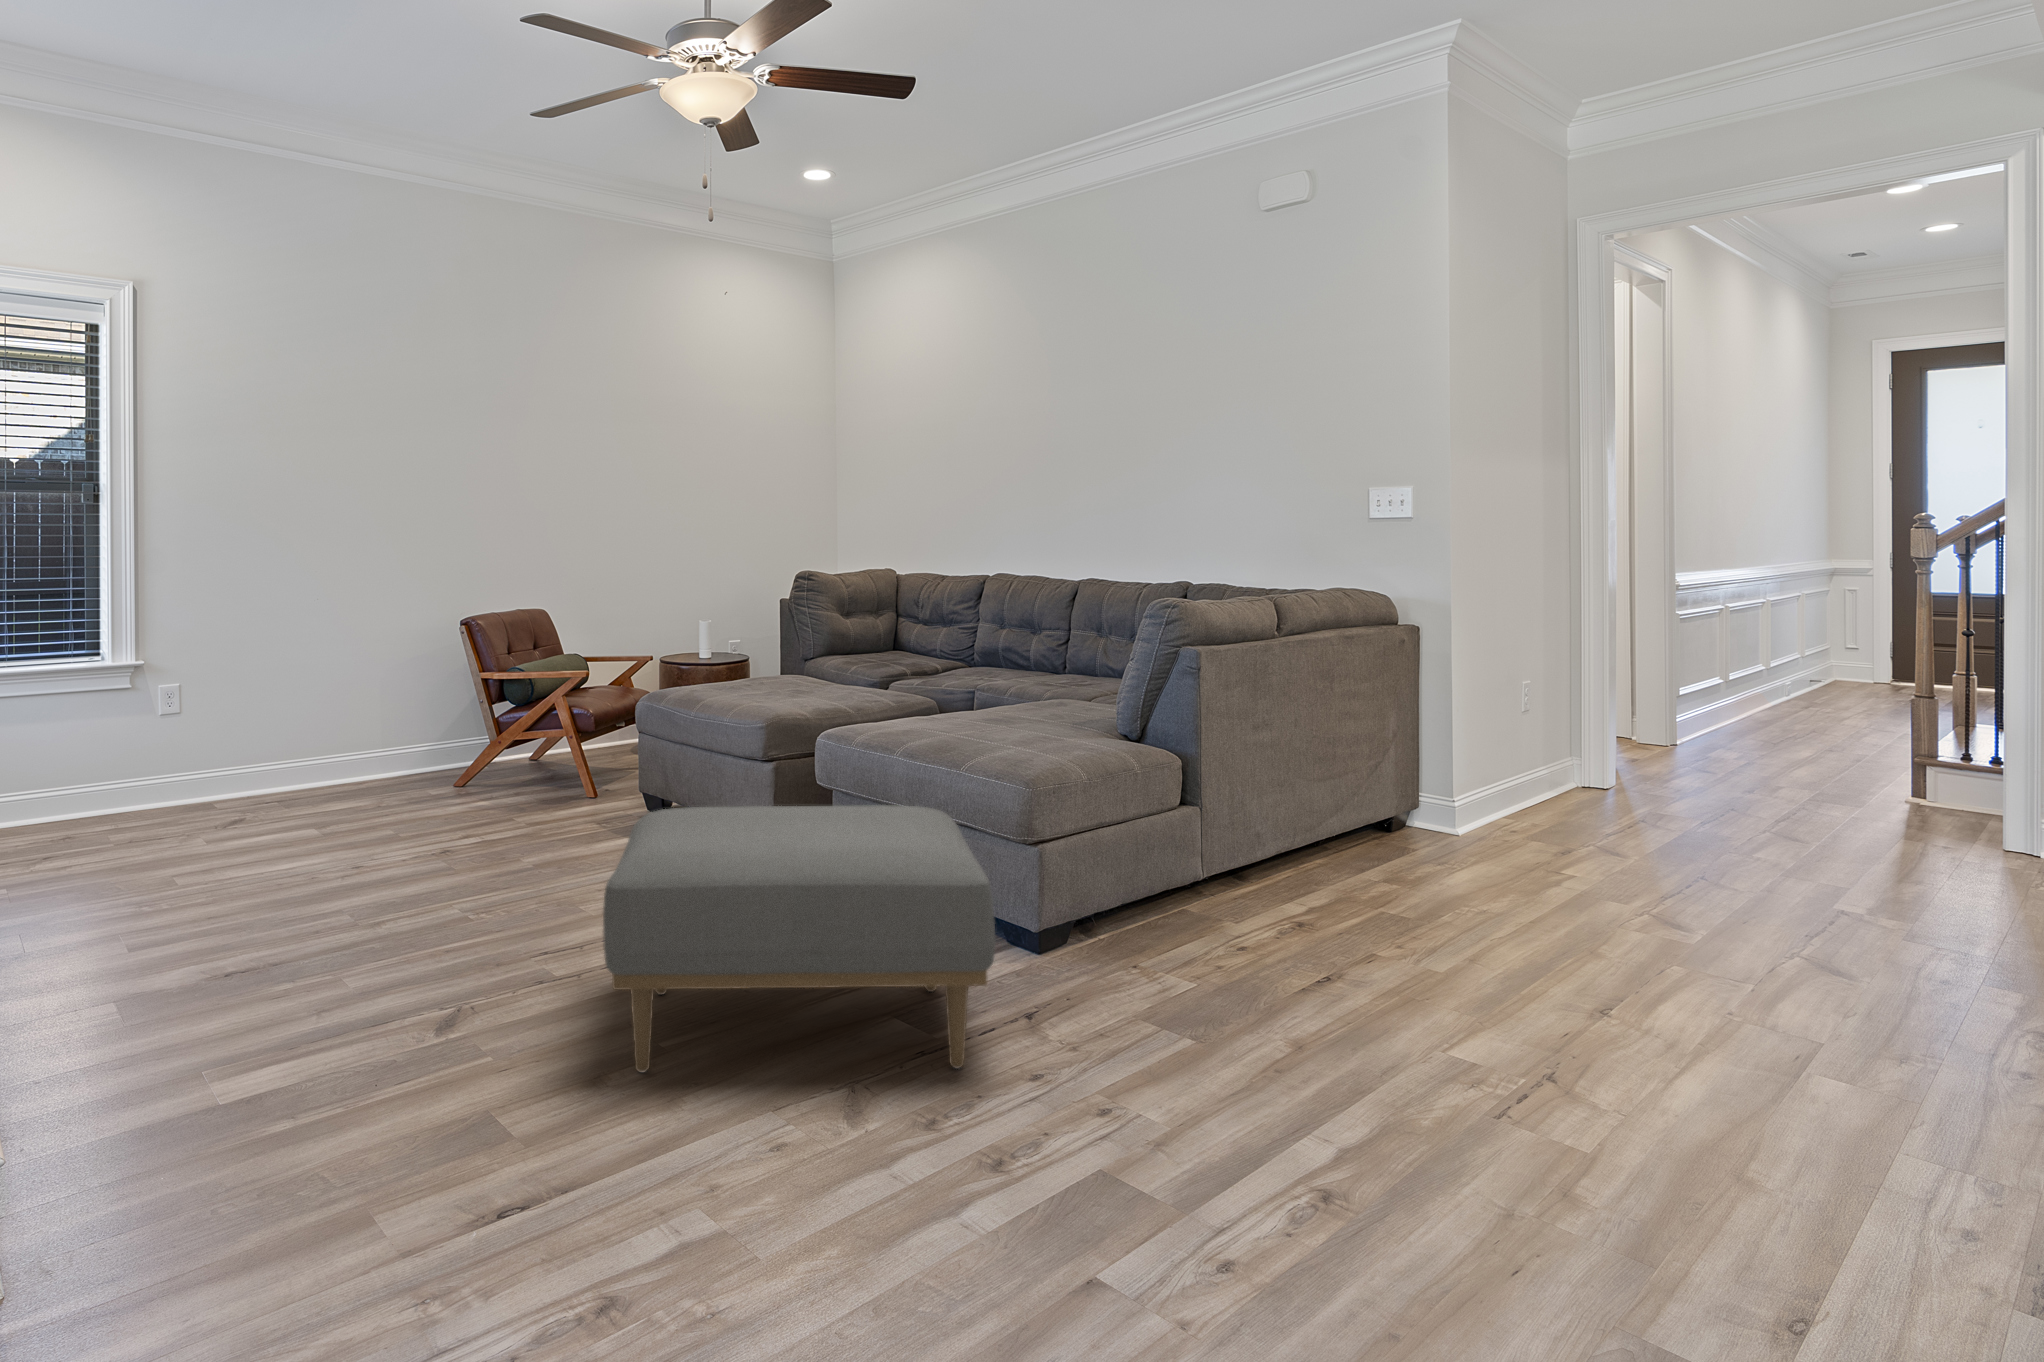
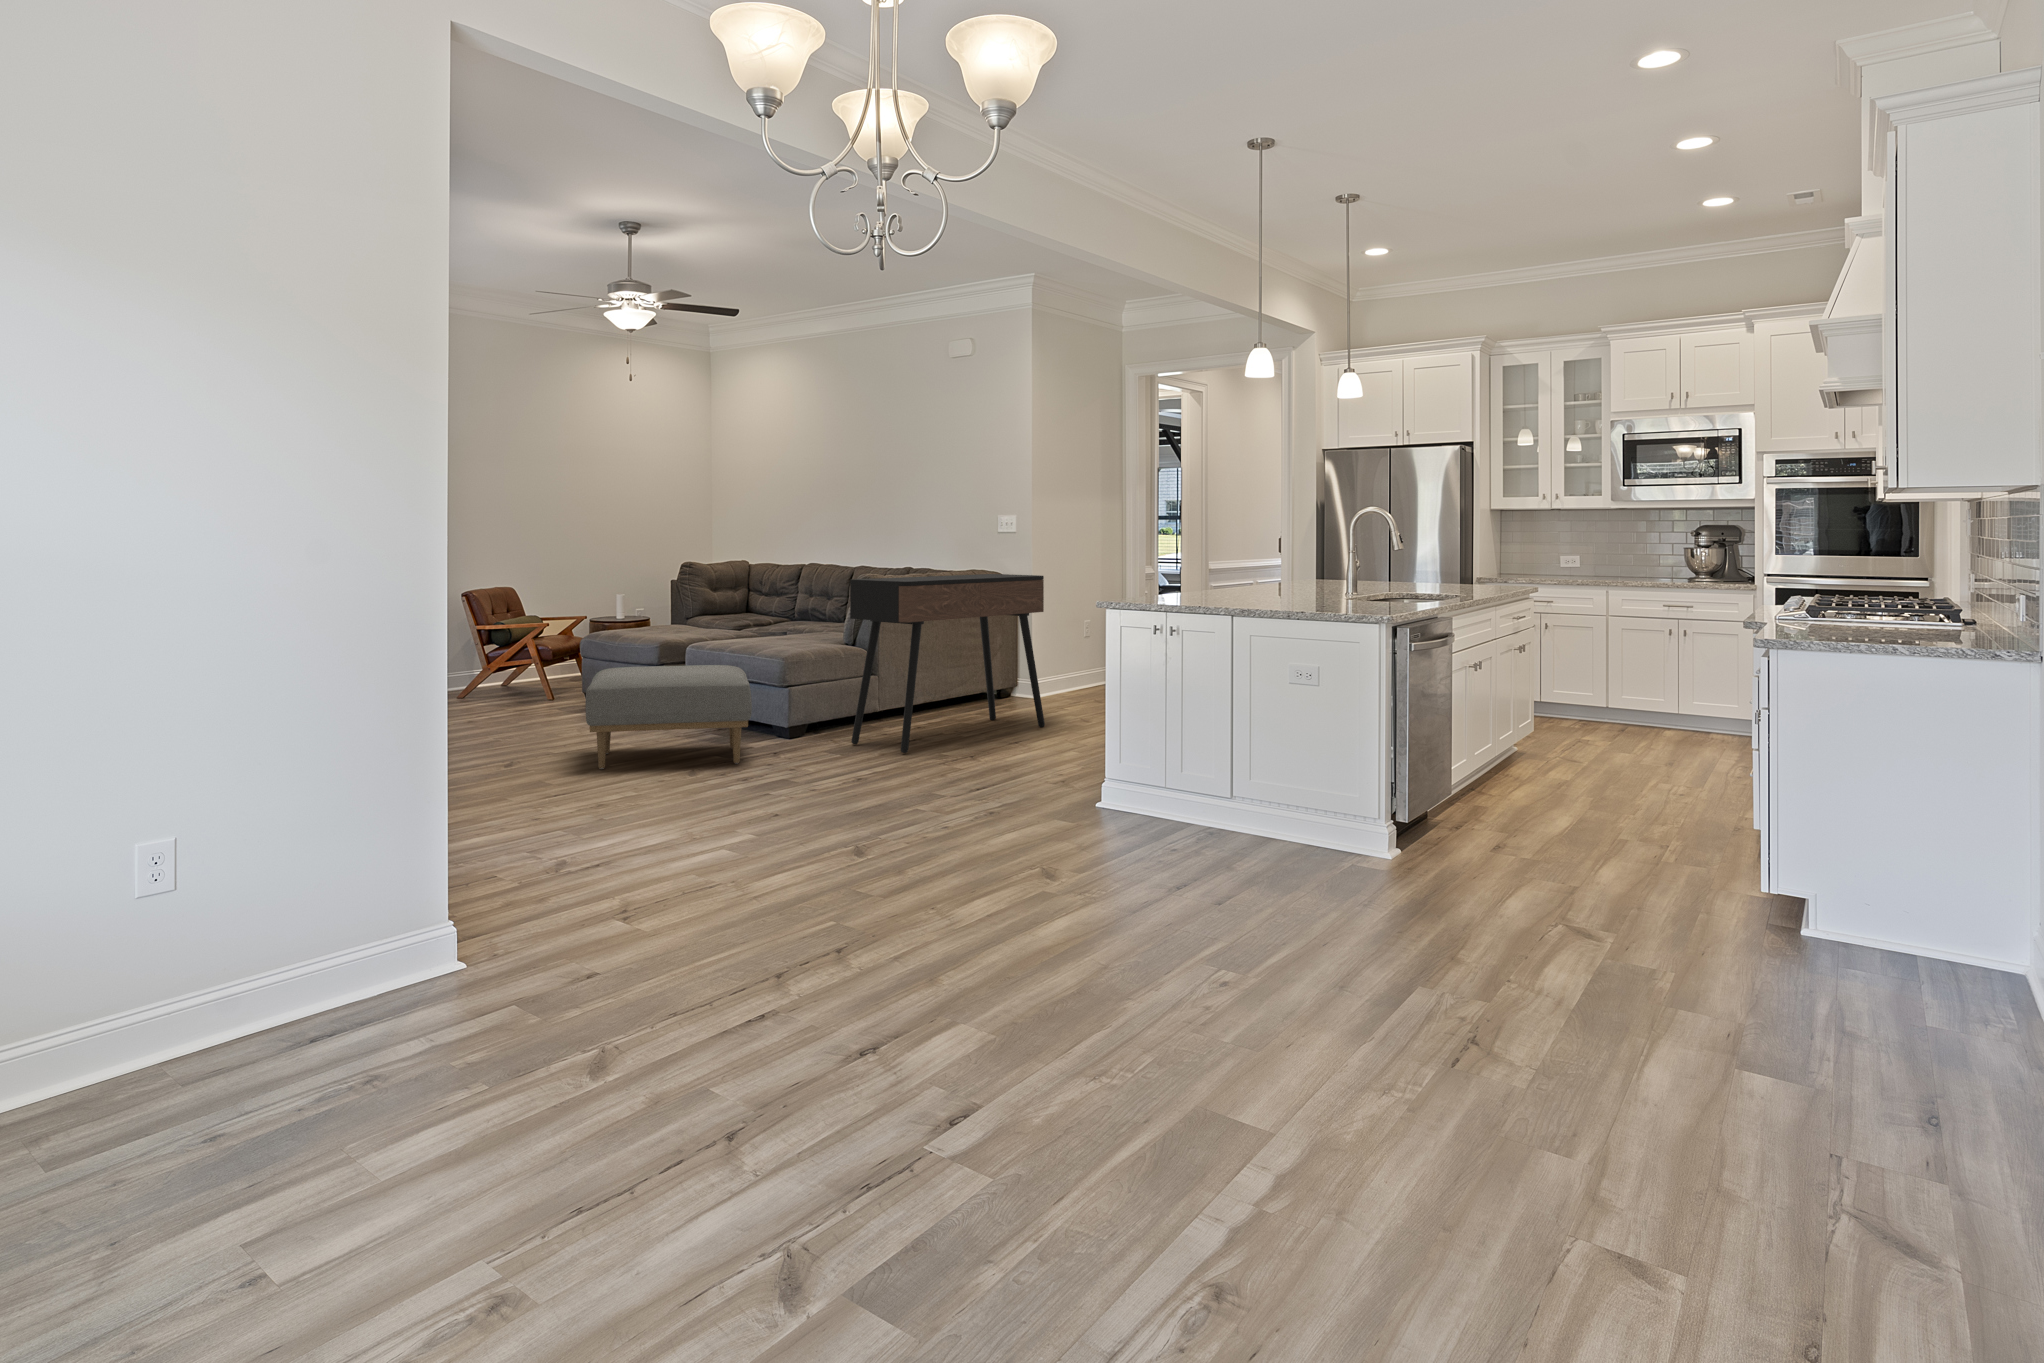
console table: none [1191,600,1597,1048] -> present [850,574,1045,753]

